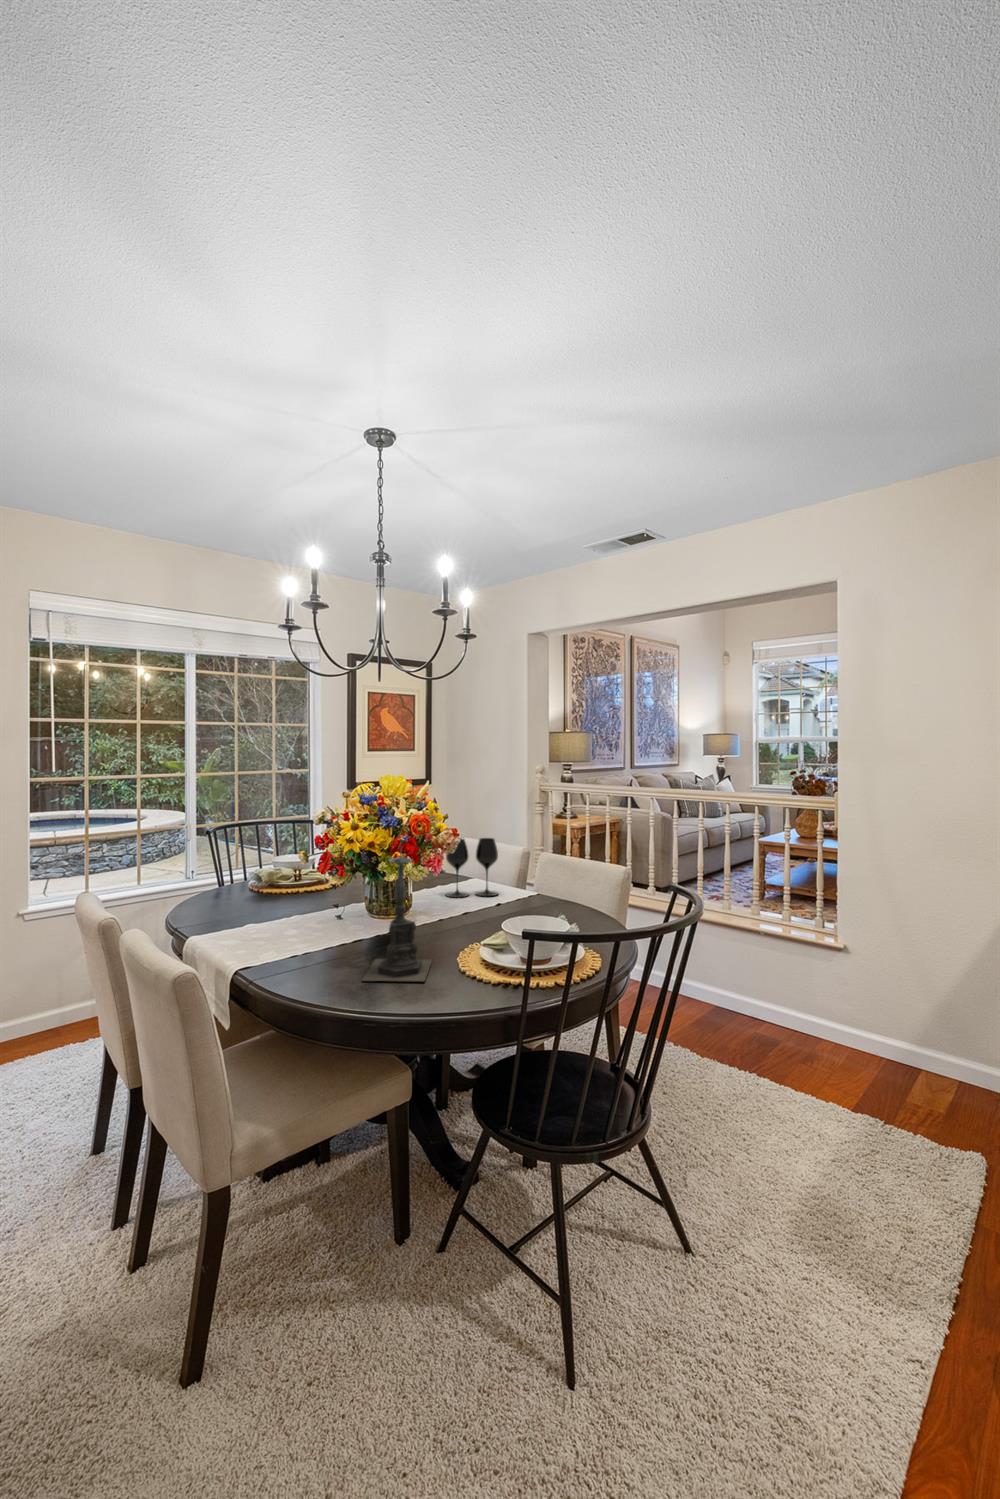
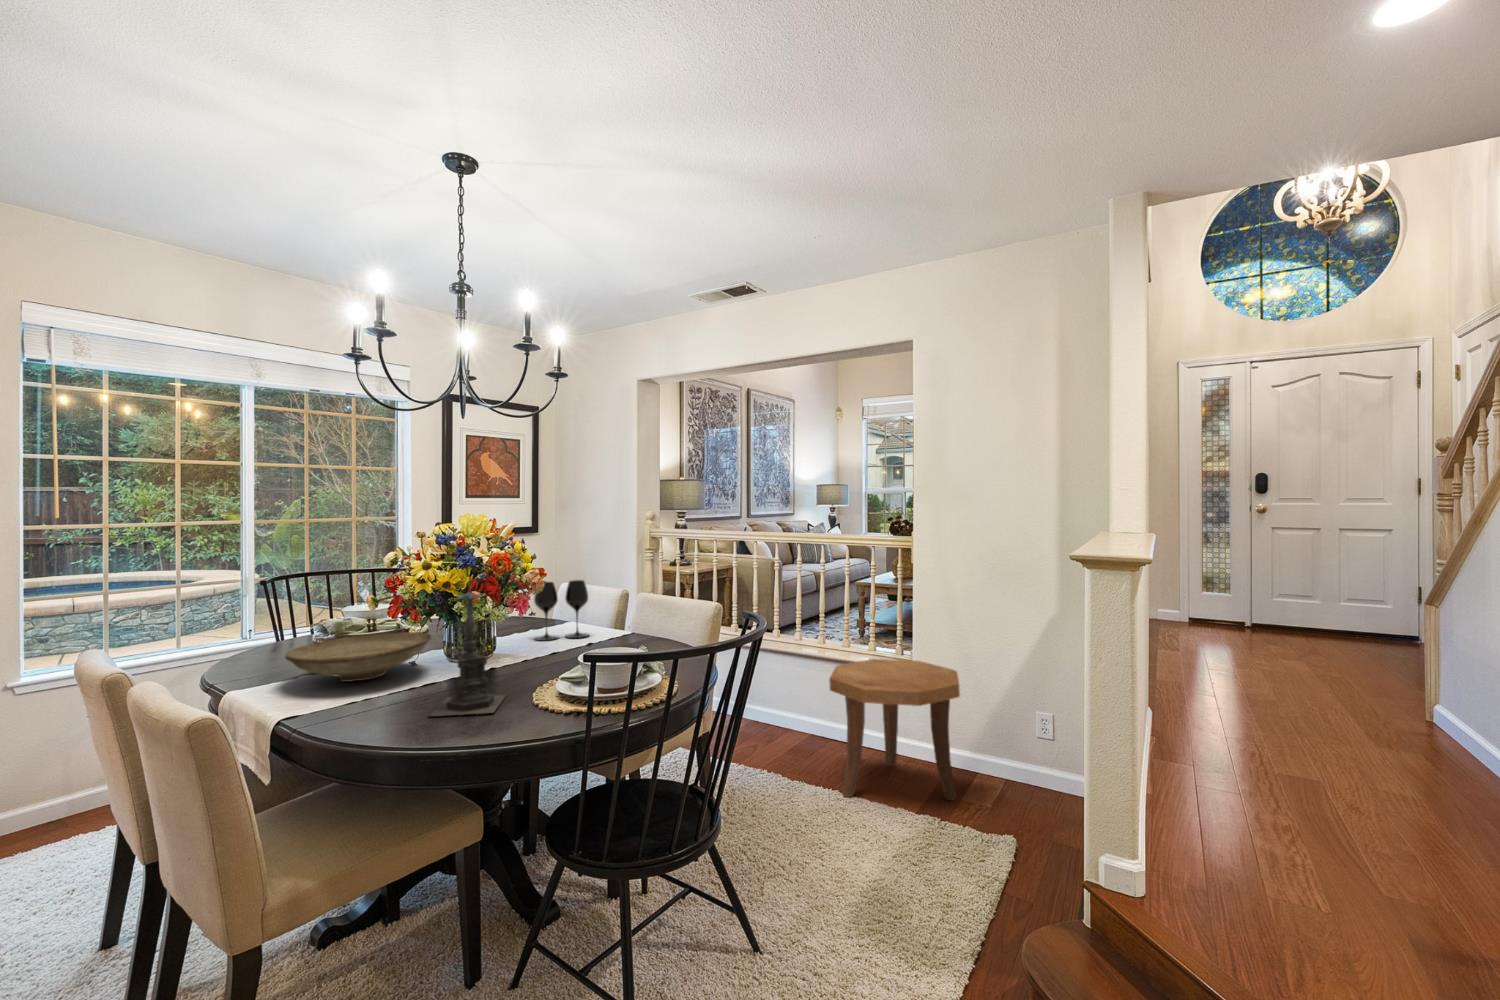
decorative bowl: none [227,886,356,934] -> present [285,632,432,682]
side table: none [745,930,898,1095] -> present [829,659,960,801]

